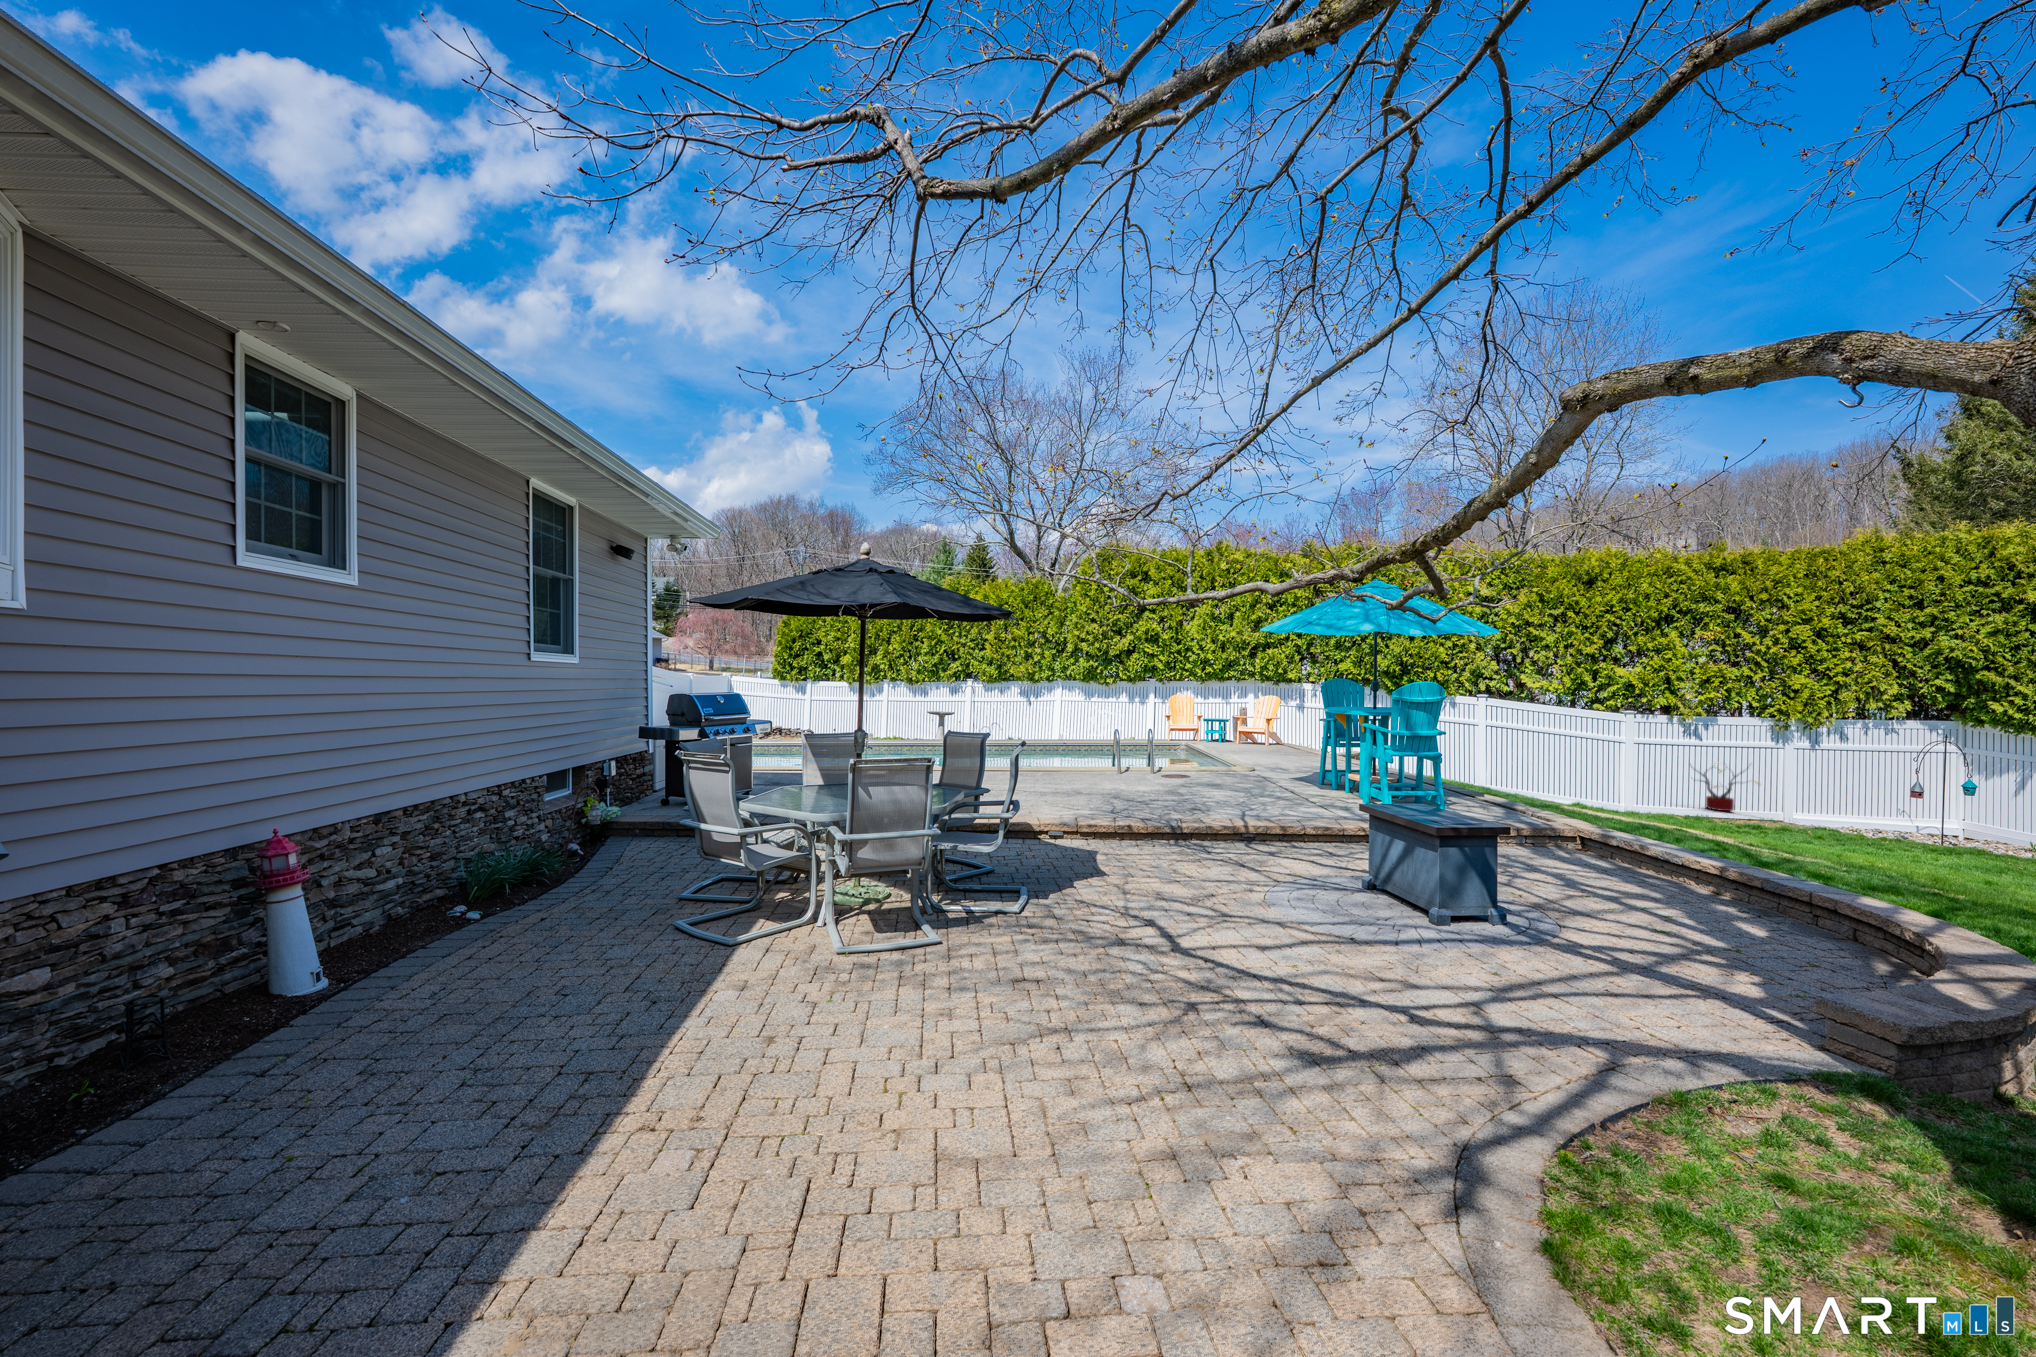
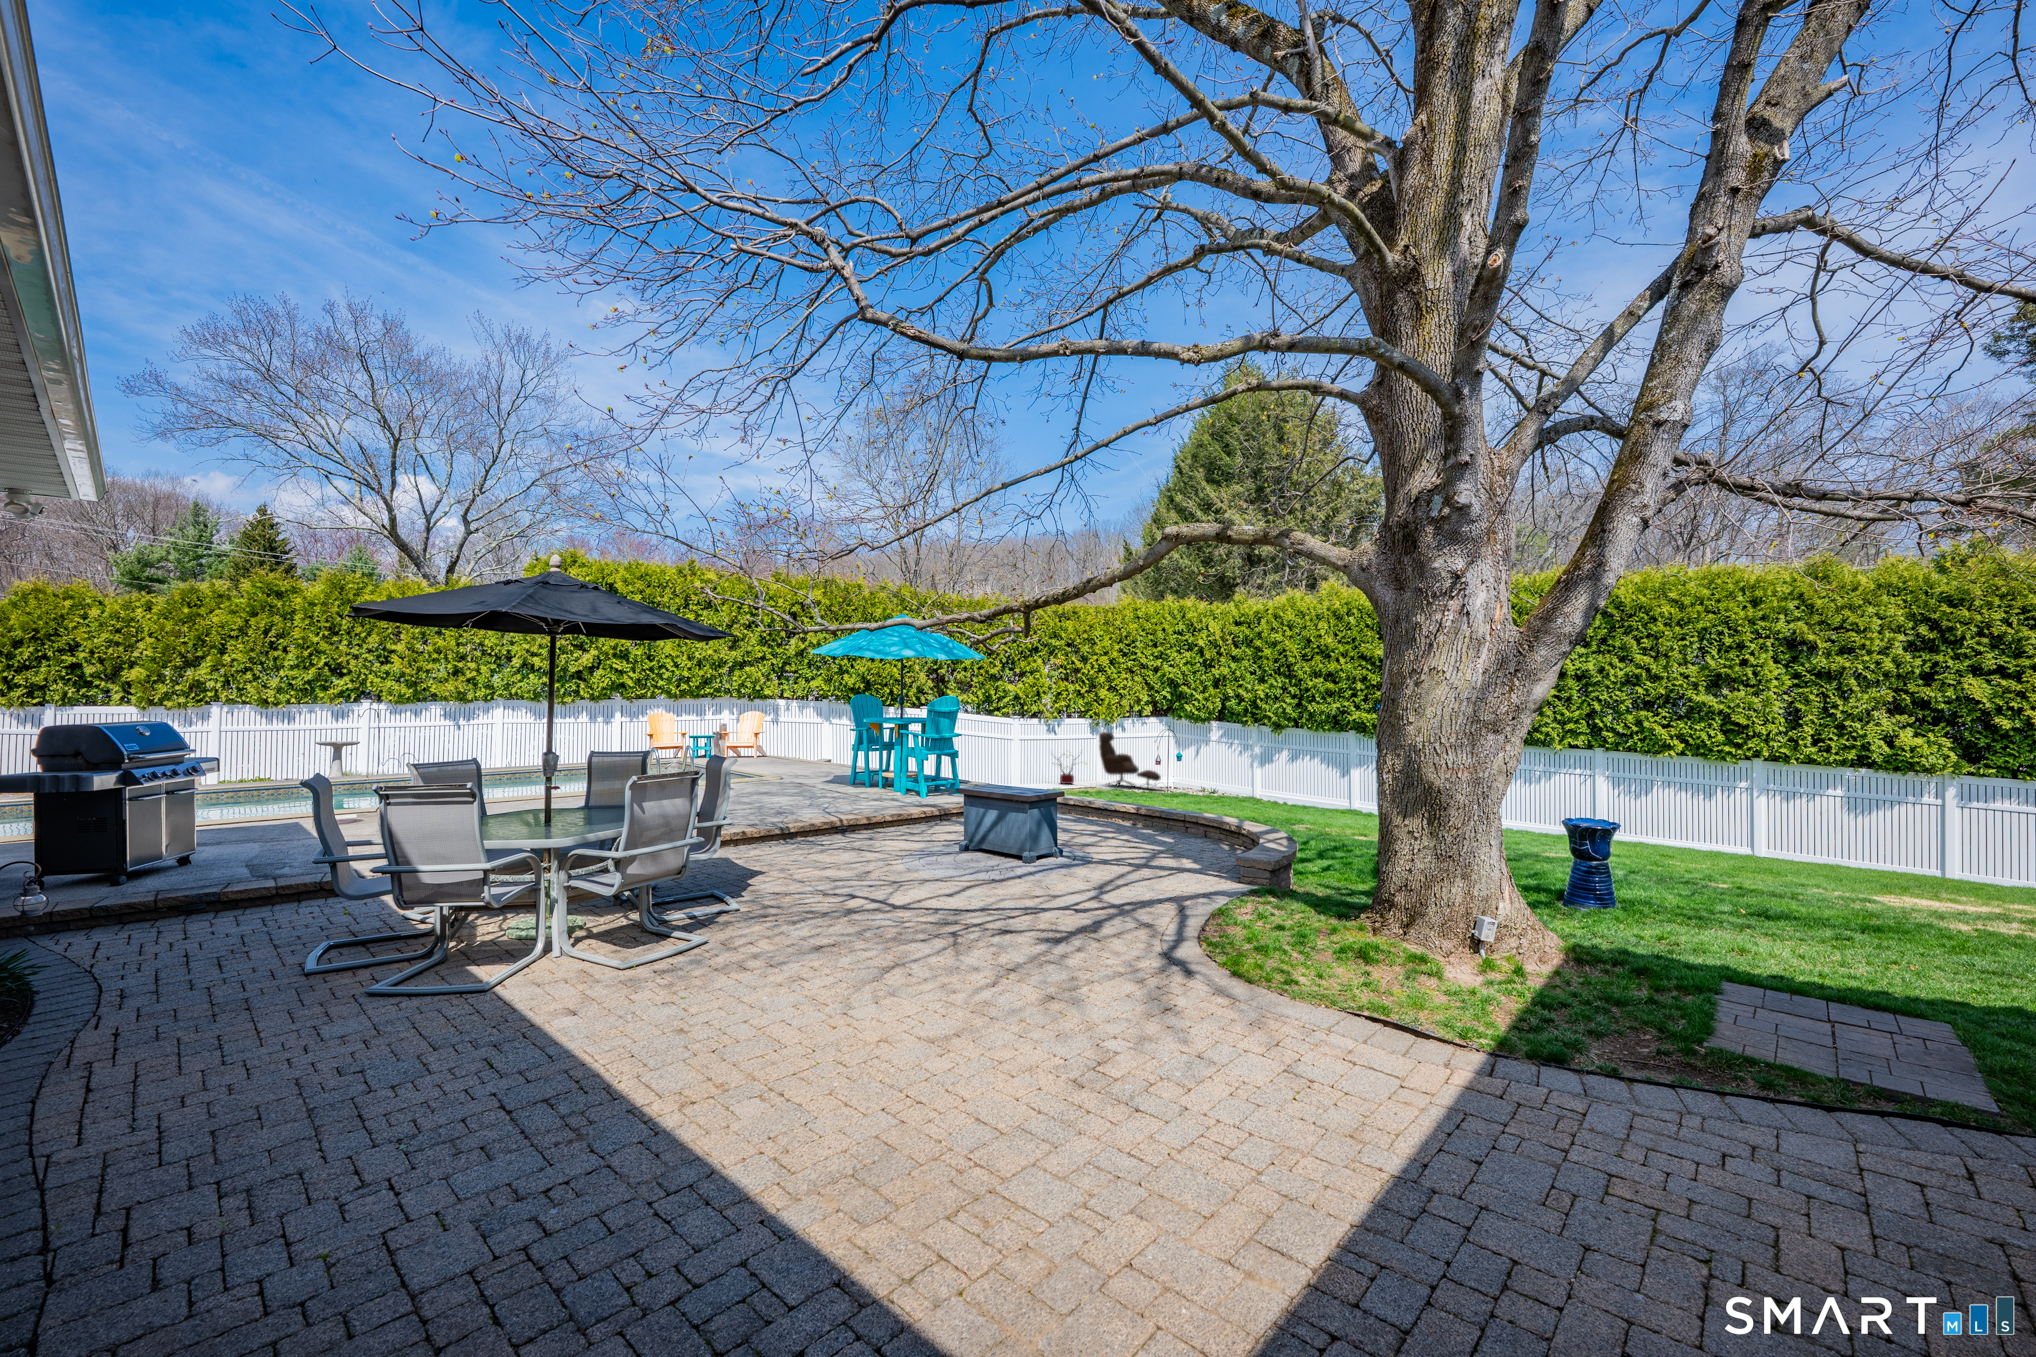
lounge chair: none [1787,738,1933,837] -> present [1099,732,1161,787]

